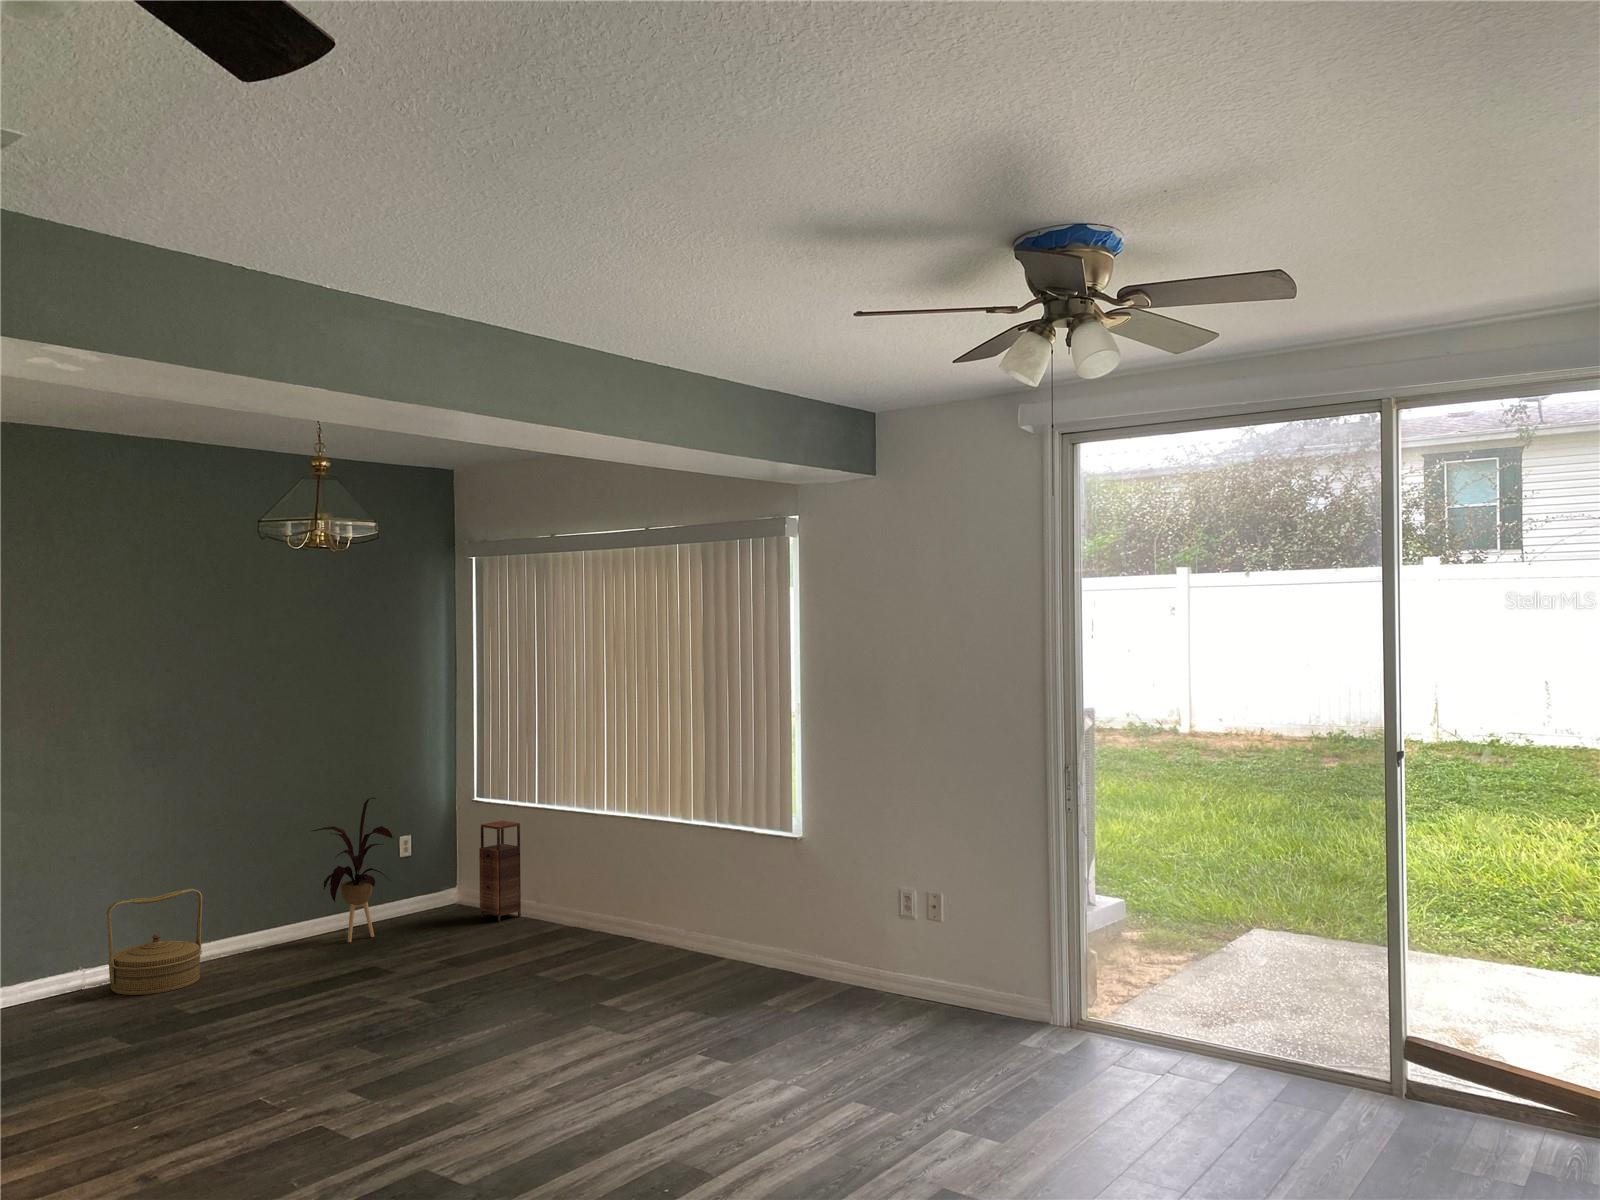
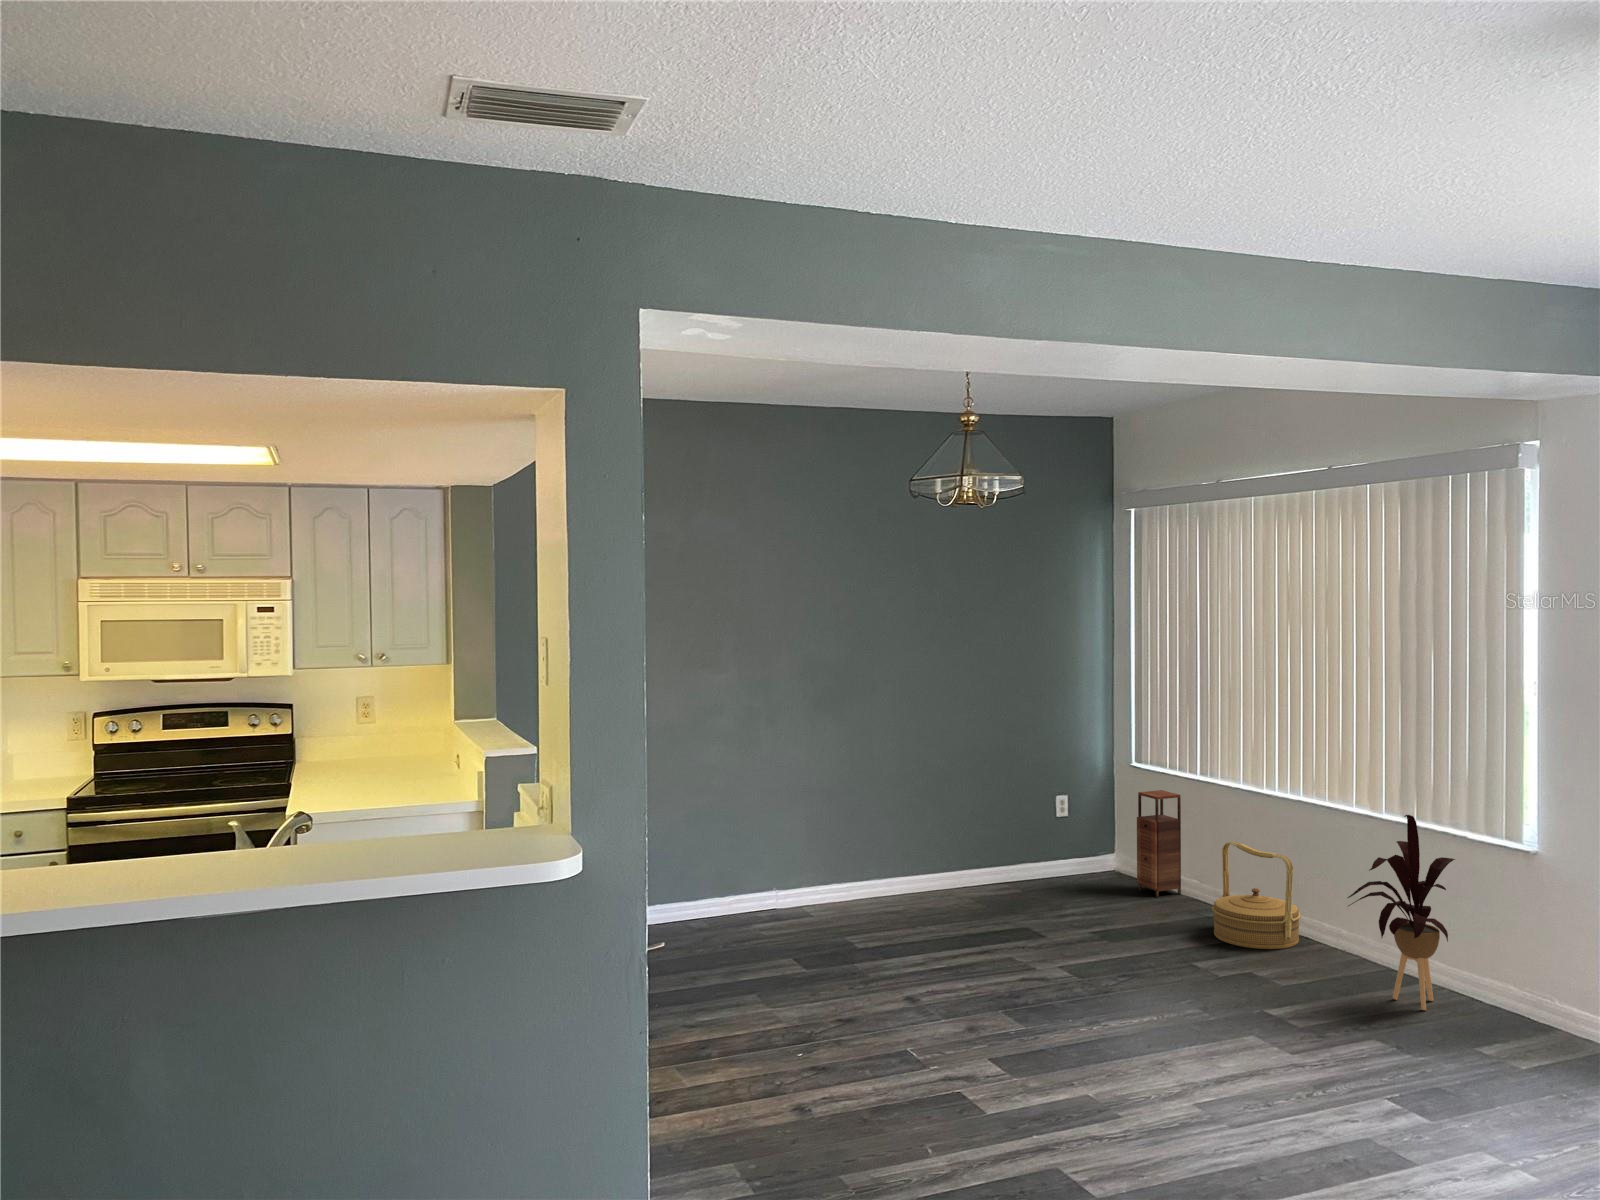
house plant: present [313,797,393,942] -> present [1348,815,1455,1010]
woven basket: present [106,888,202,995] -> present [1212,841,1301,949]

